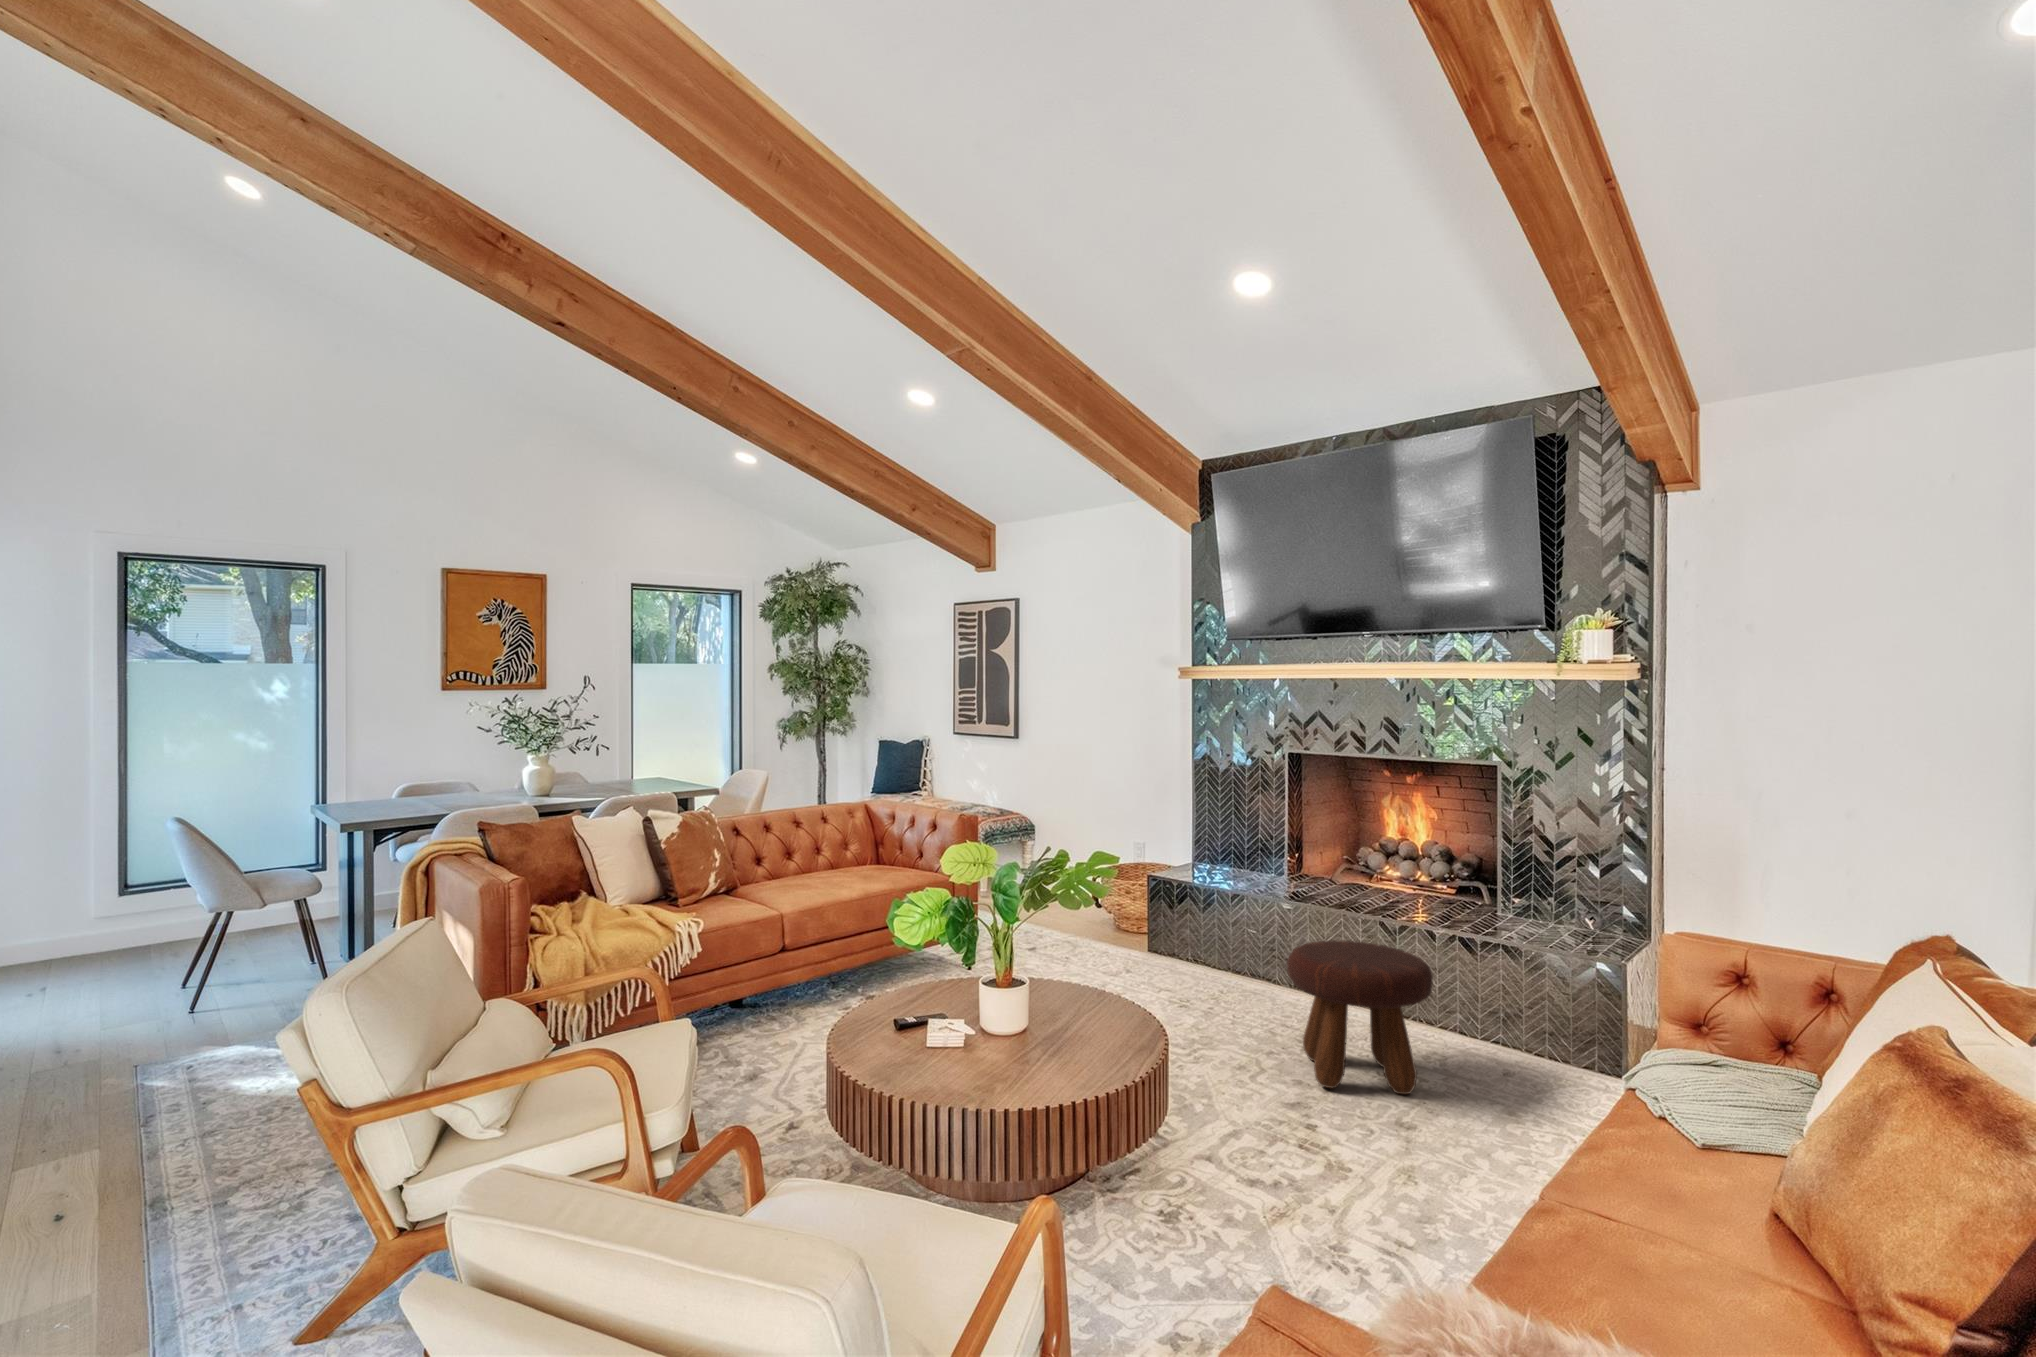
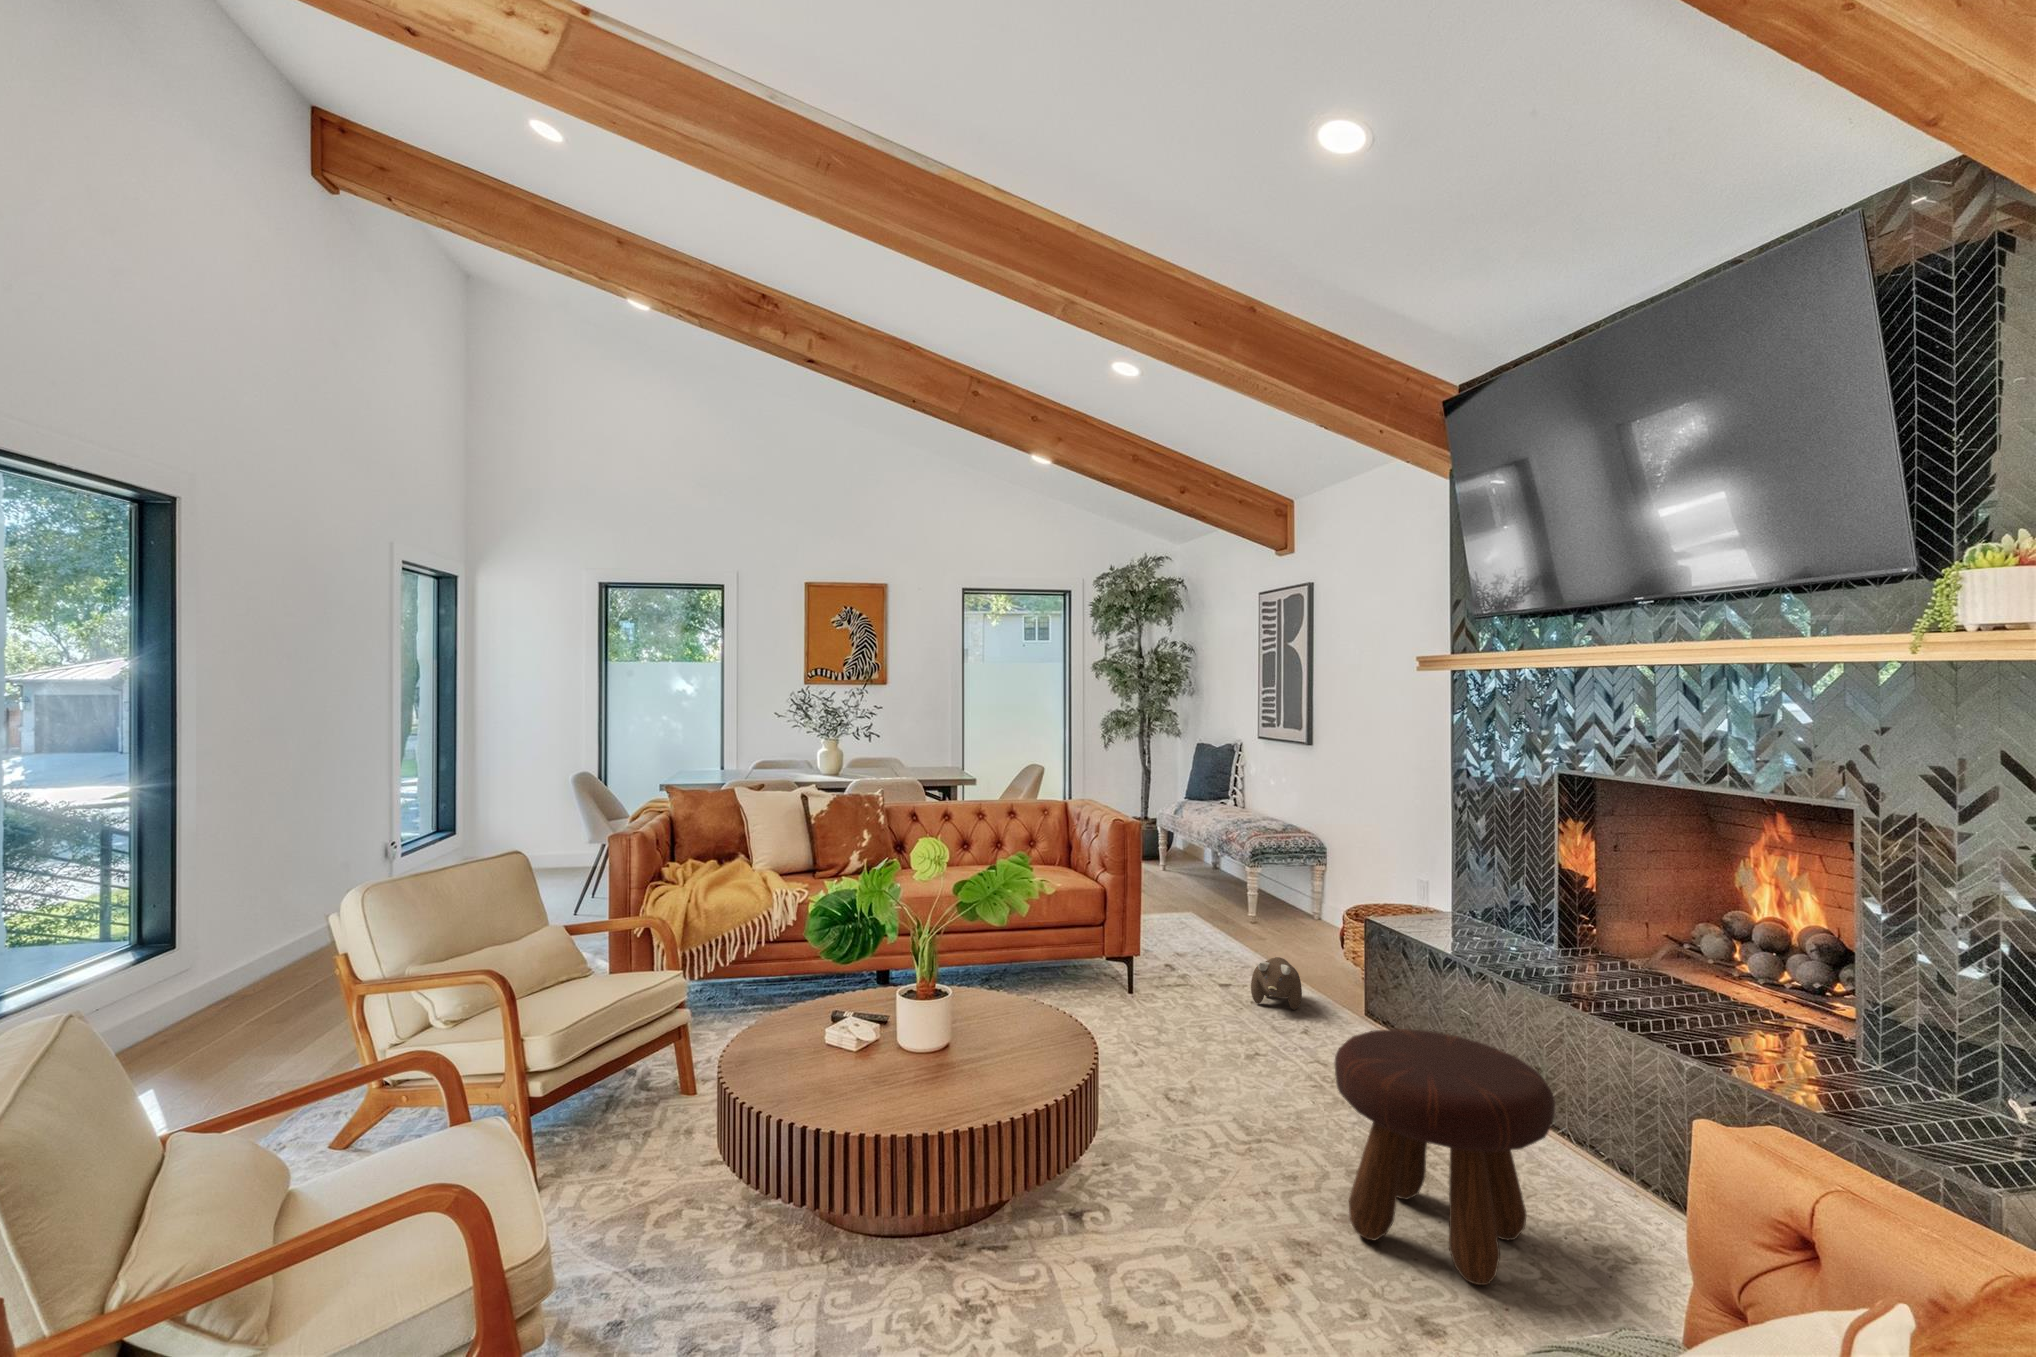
plush toy: none [1076,920,1117,962] -> present [1251,957,1302,1010]

